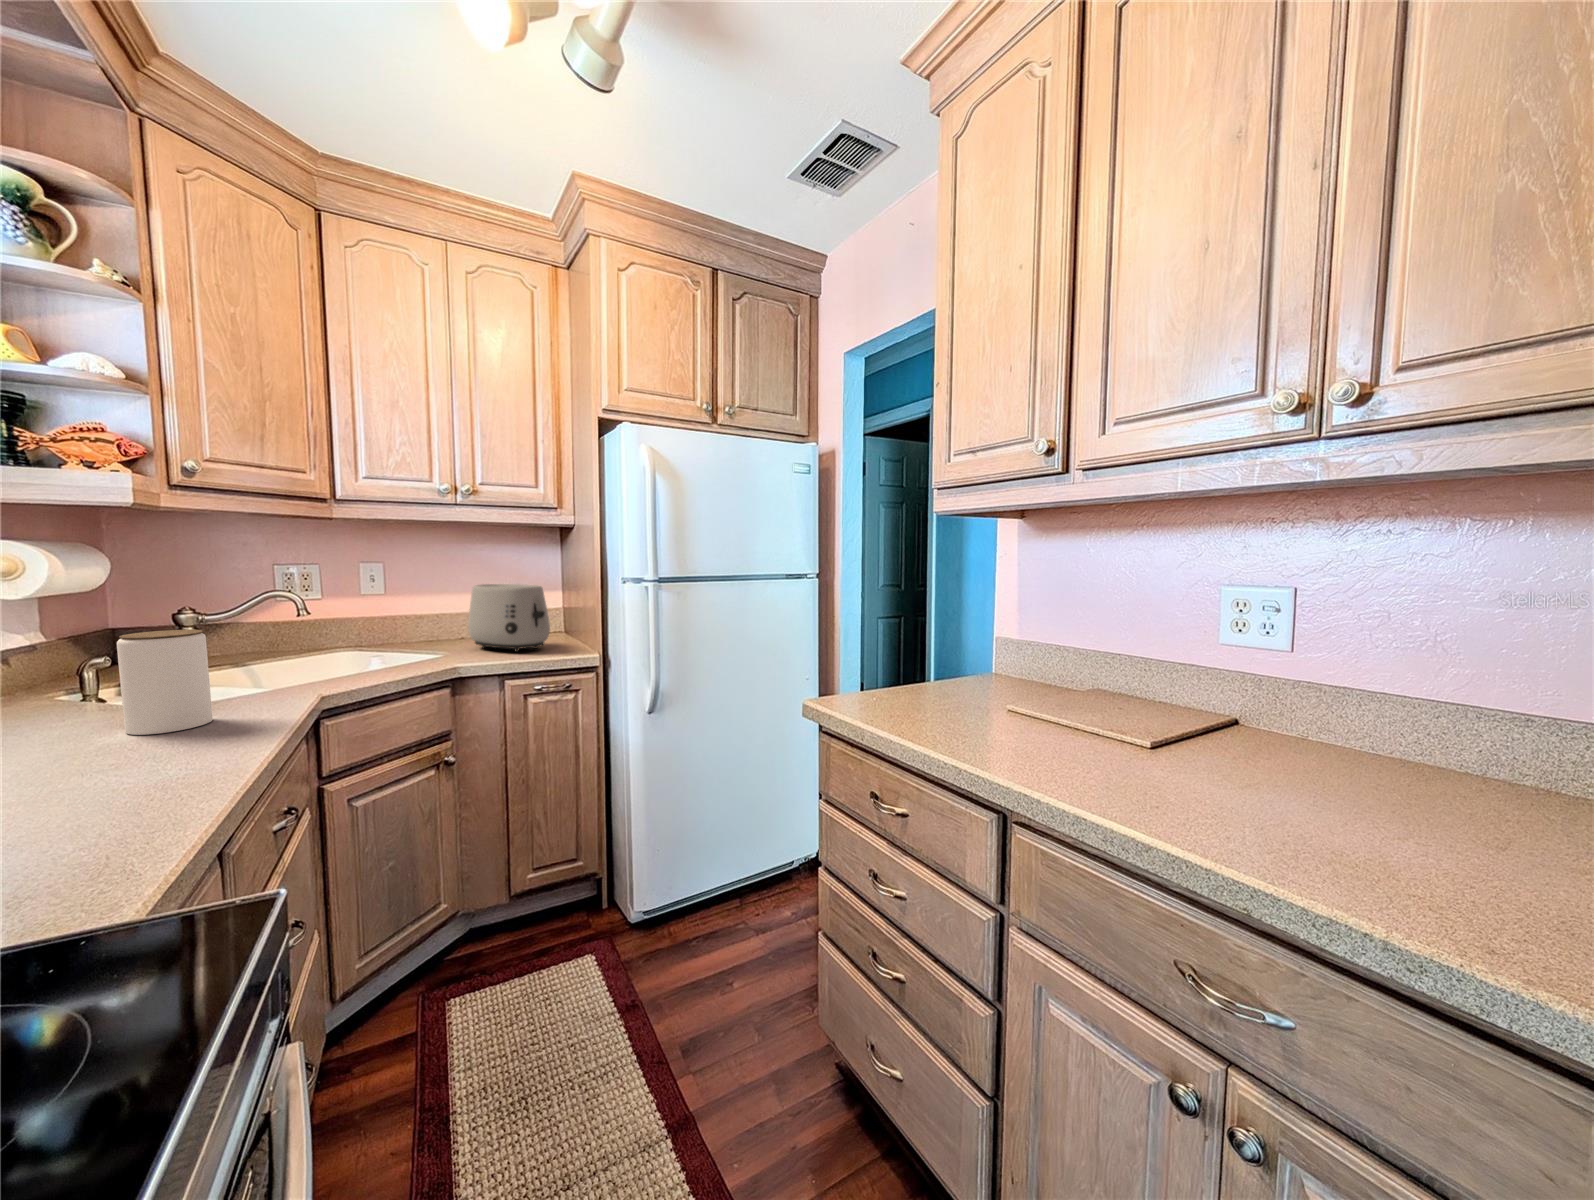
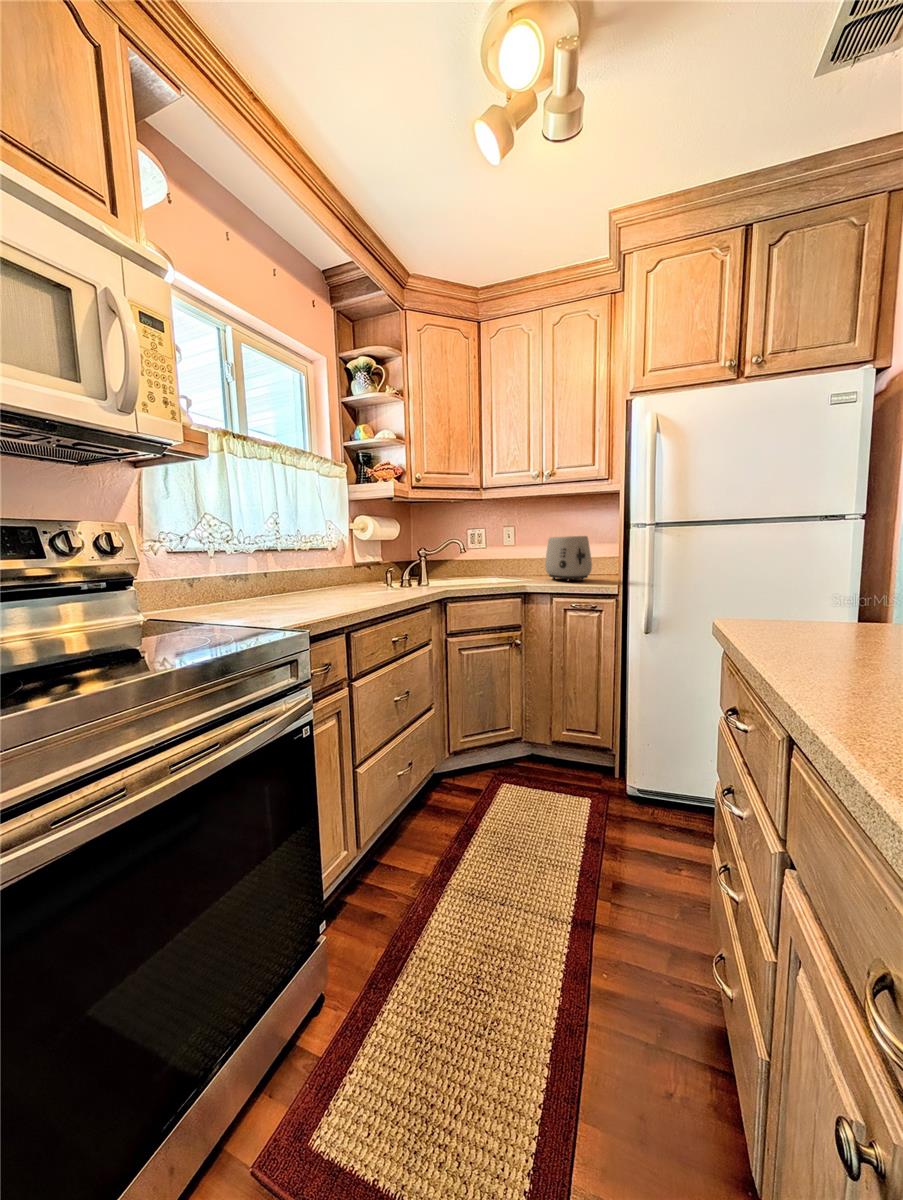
jar: present [117,630,213,735] -> none [368,550,398,595]

